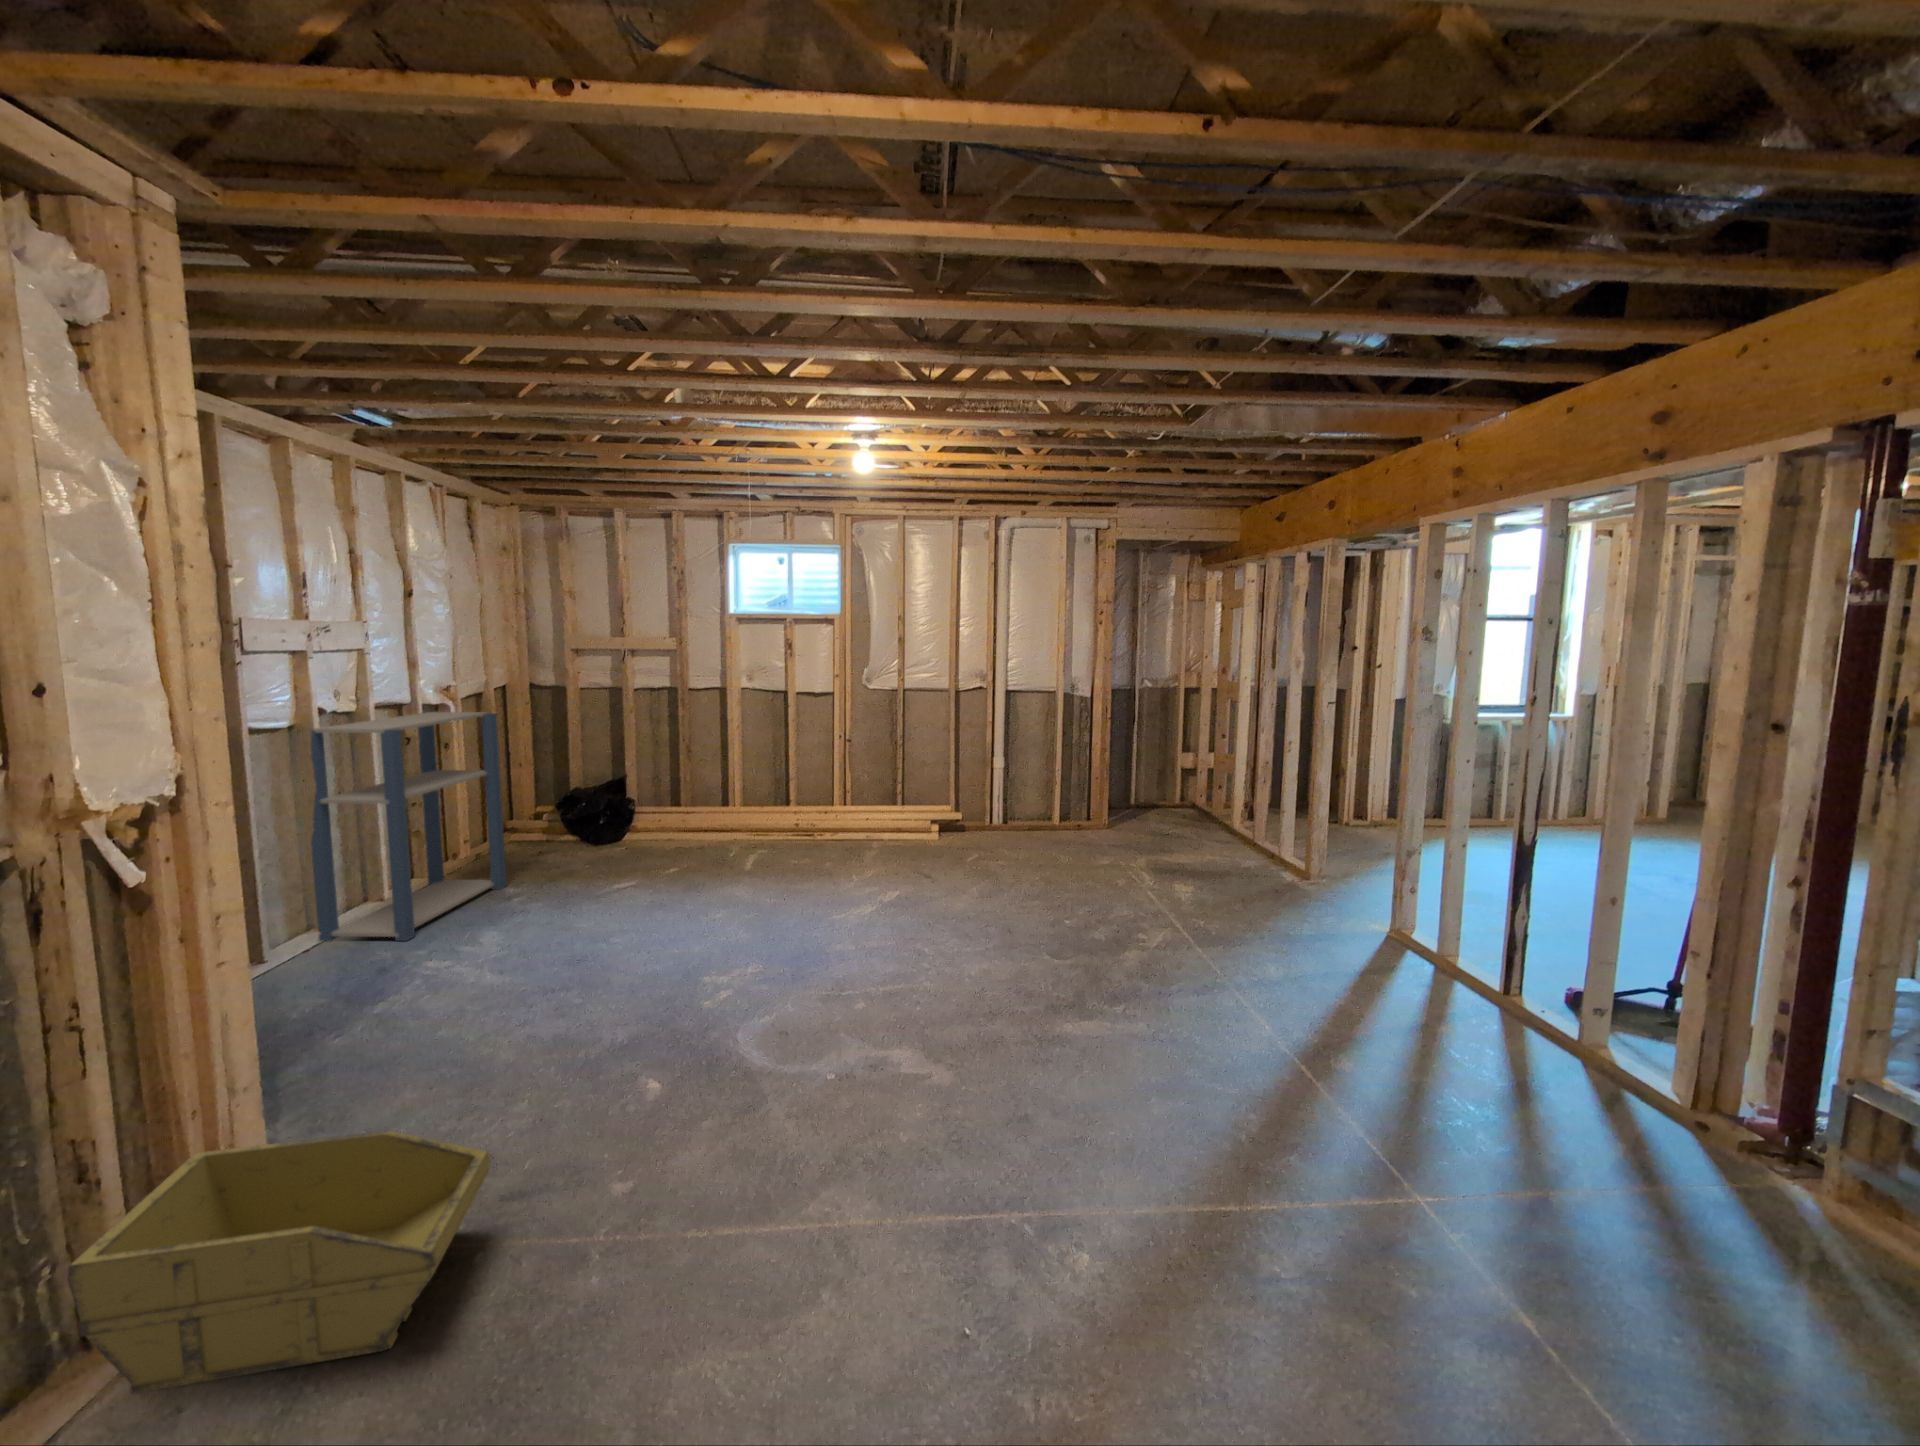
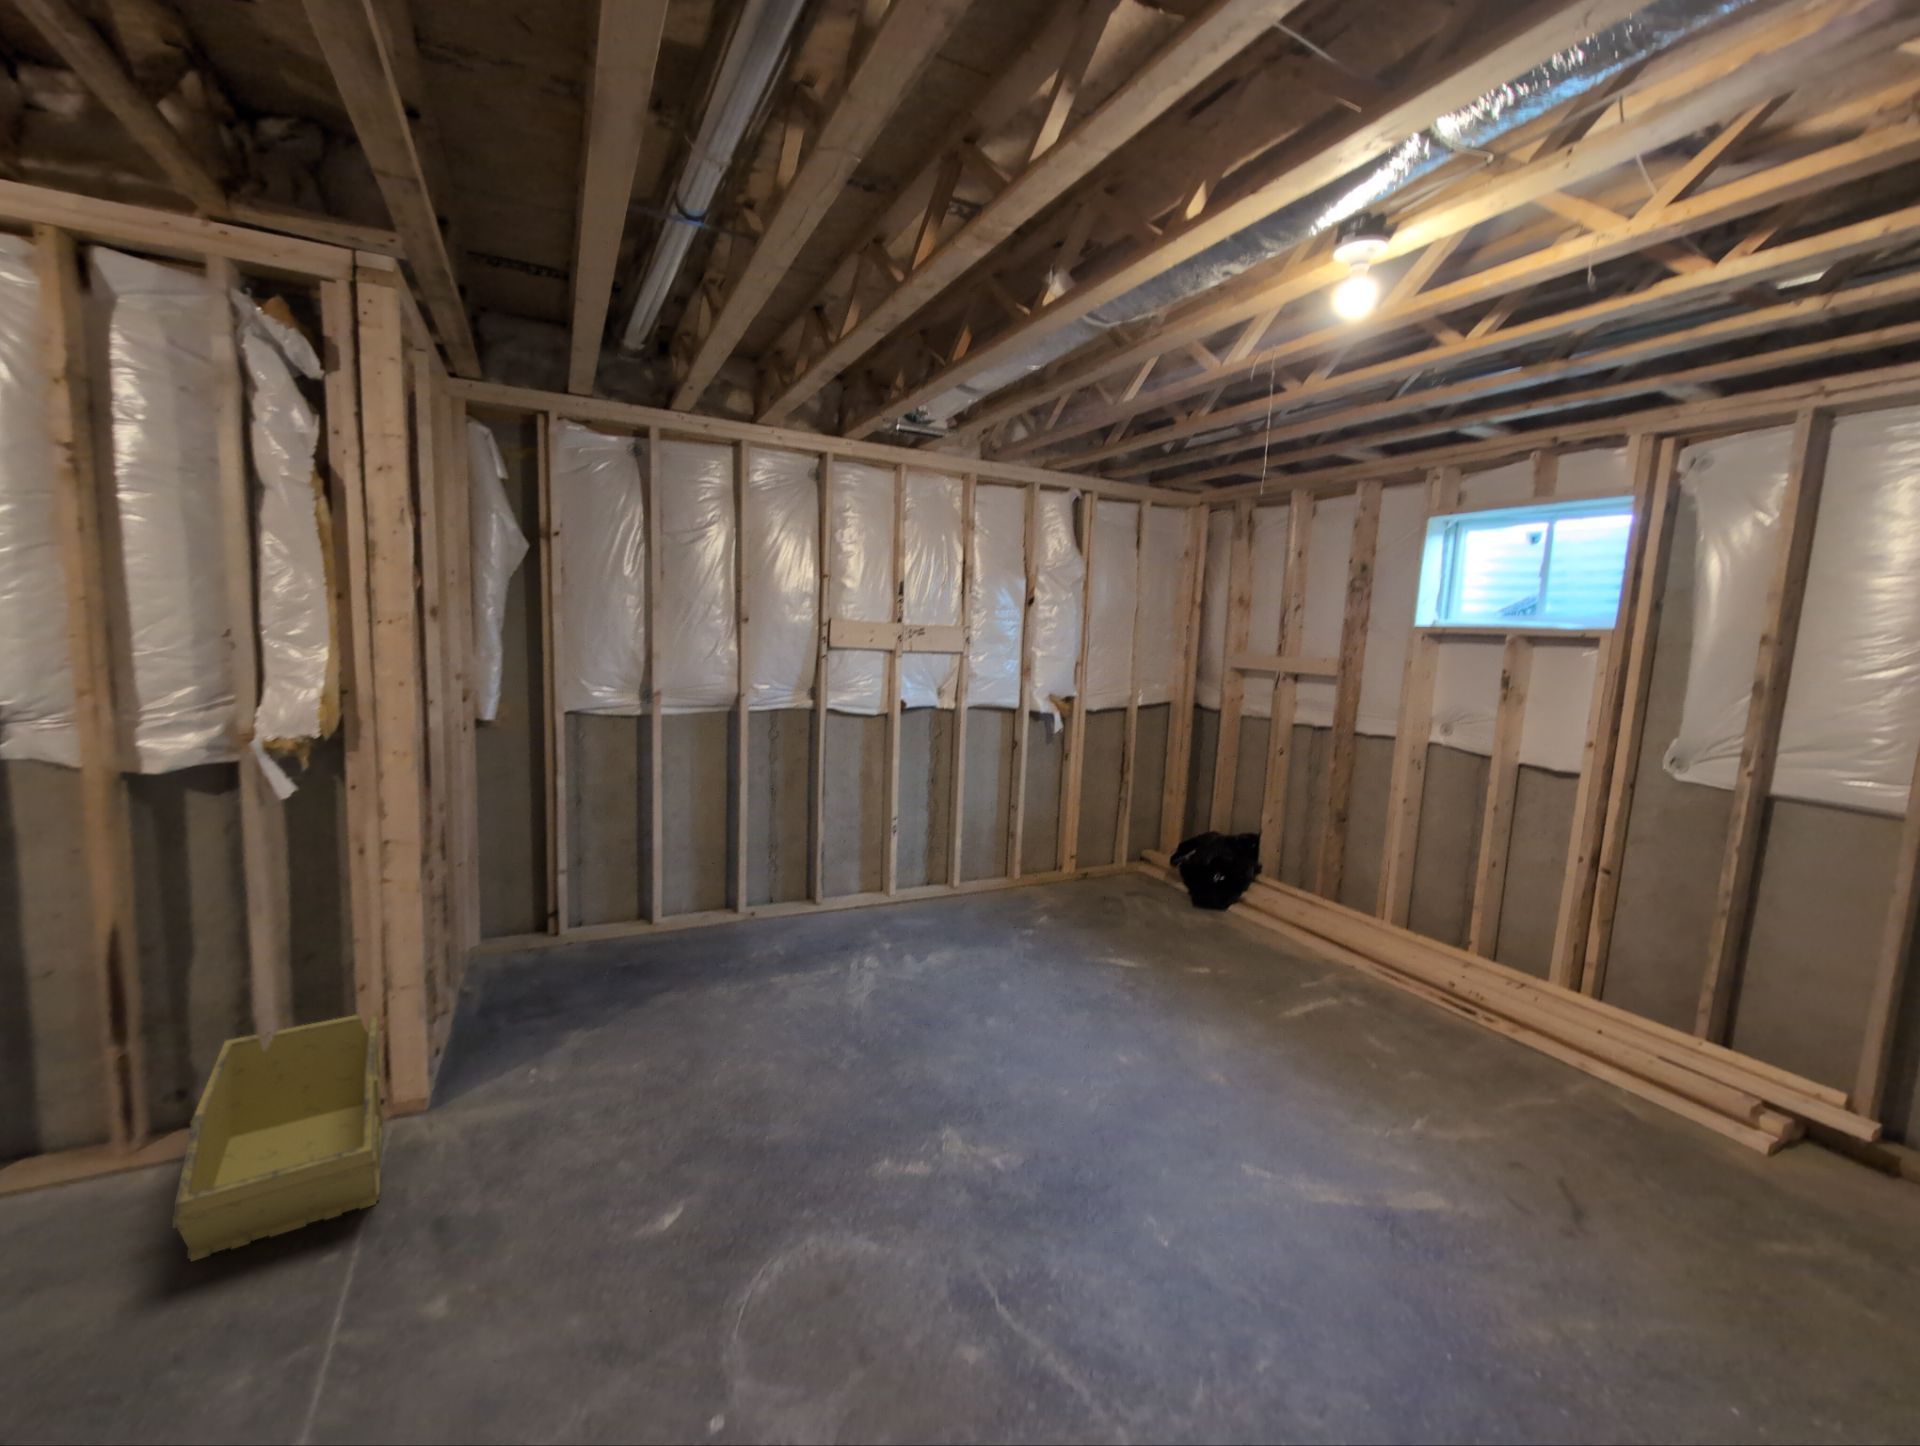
shelving unit: present [311,712,506,941] -> none [879,718,1060,927]

